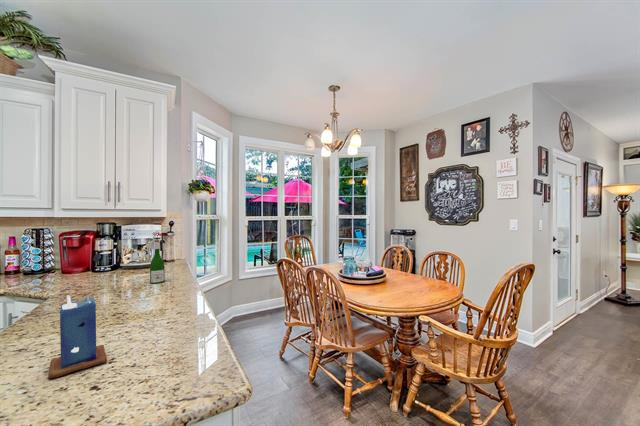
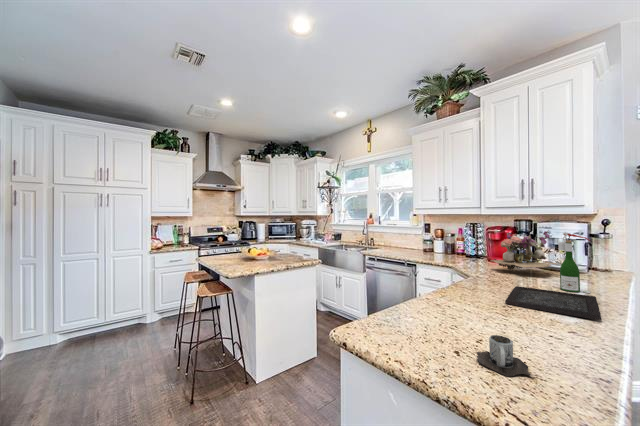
flower arrangement: none [71,232,142,278] -> present [491,231,557,271]
tray: none [113,282,189,311] -> present [505,286,601,320]
candle: present [48,295,107,378] -> none [438,274,479,340]
mug: none [119,339,178,380] -> present [477,335,532,376]

